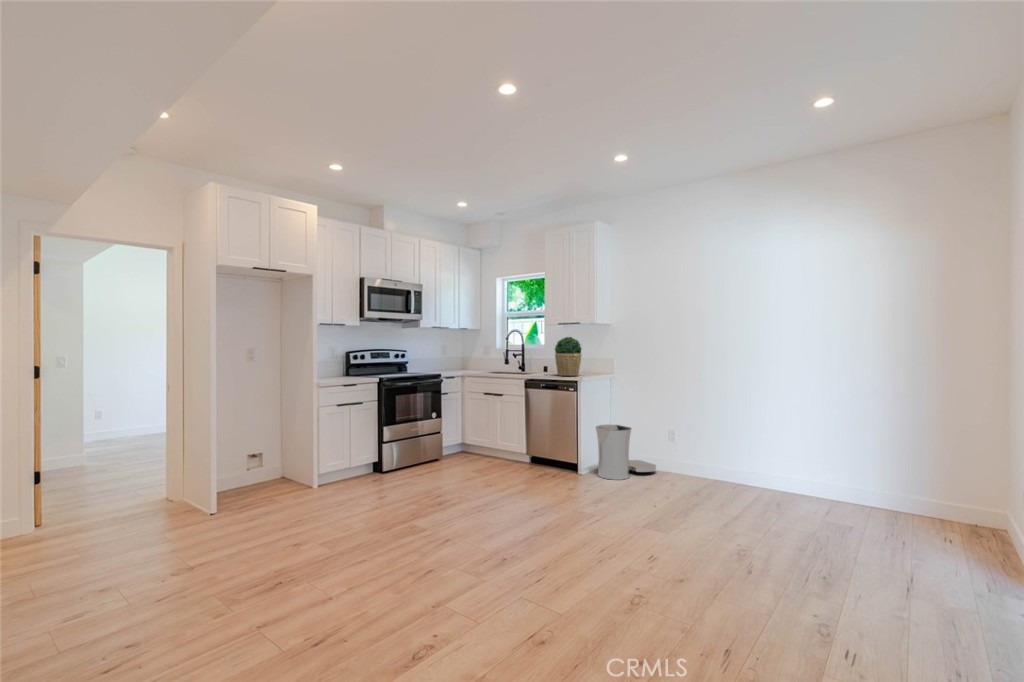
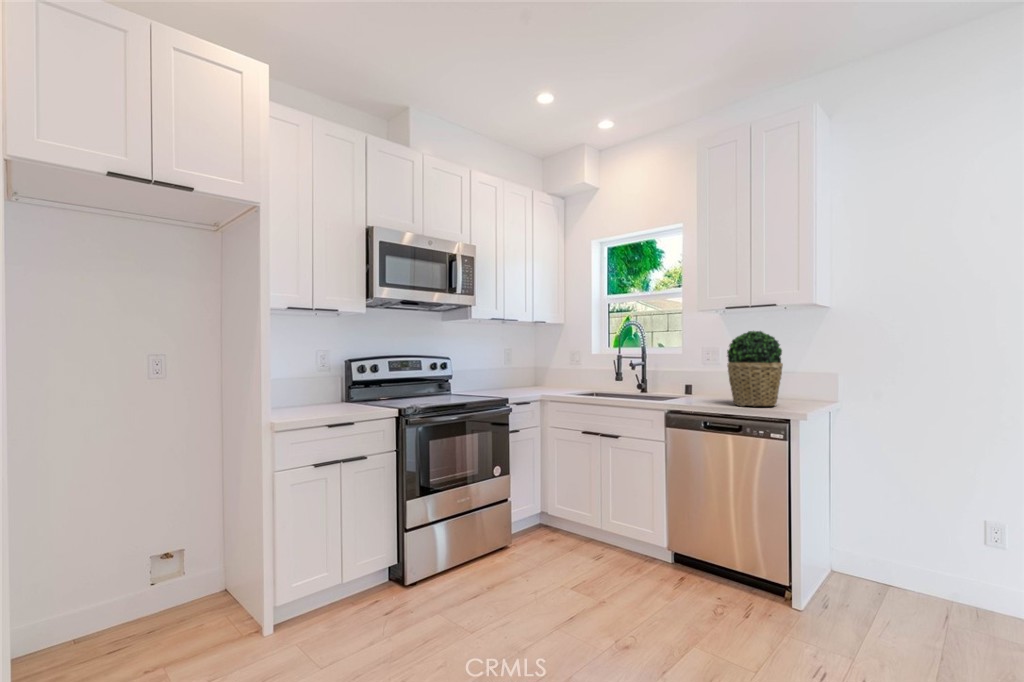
trash can: present [596,425,656,480] -> none [829,505,961,634]

